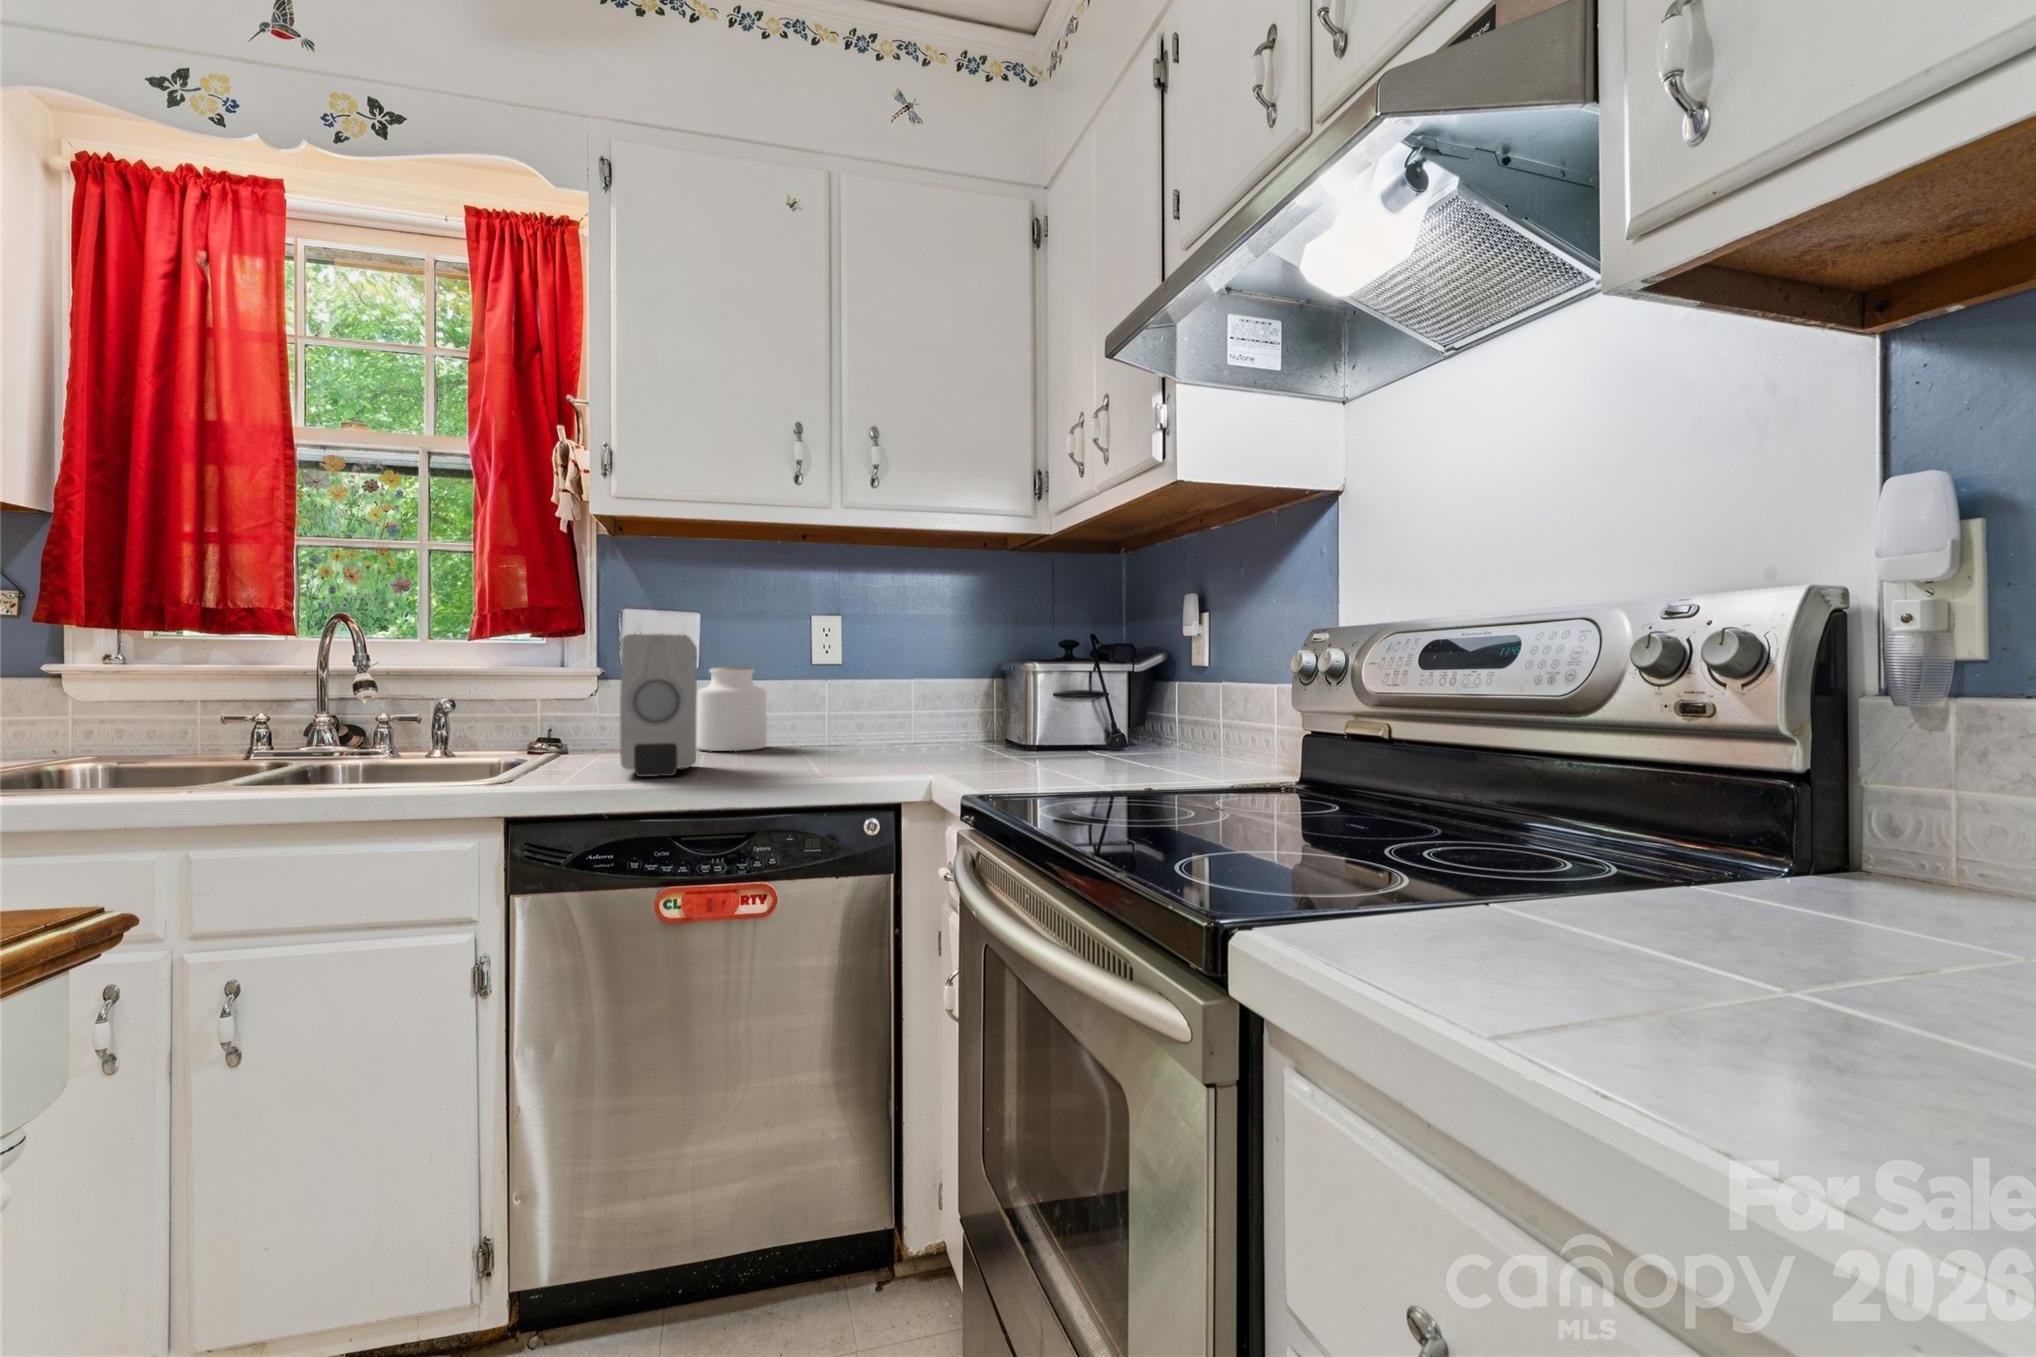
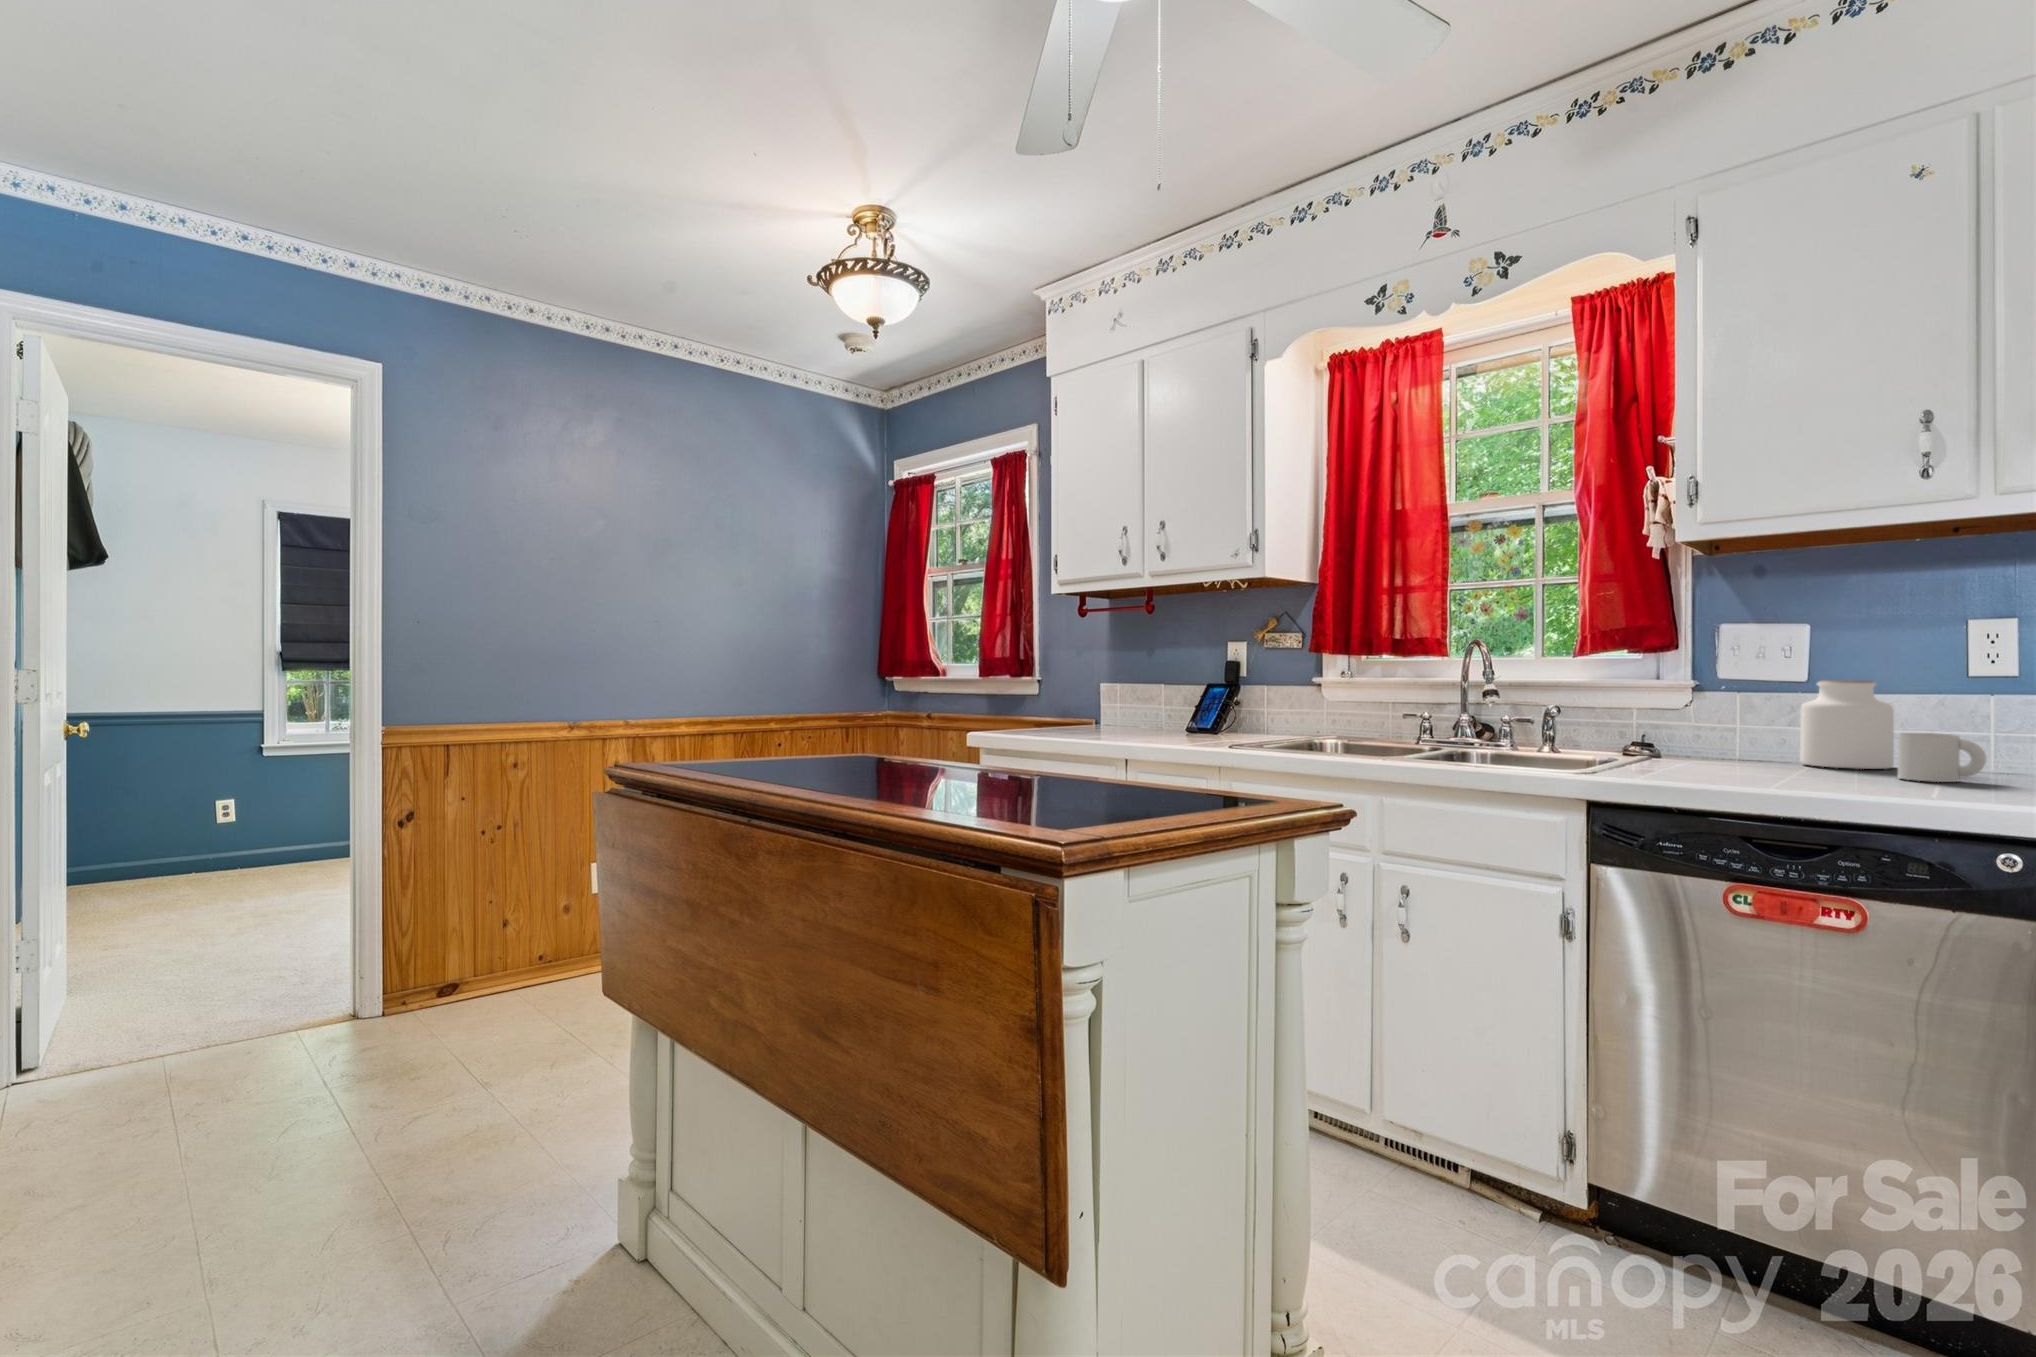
soap dispenser: present [620,634,697,777] -> none [1694,649,1787,782]
mug: none [779,715,836,759] -> present [1897,733,1986,782]

